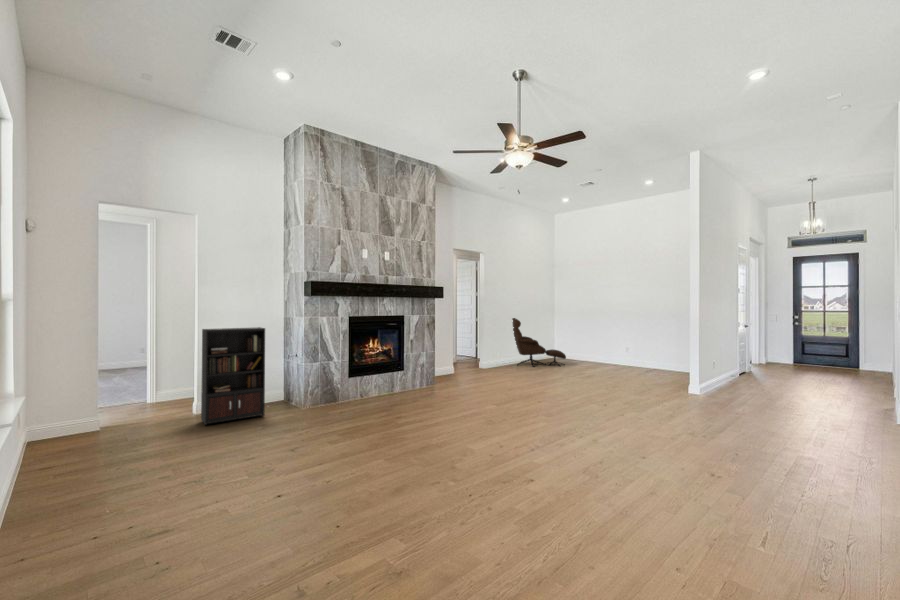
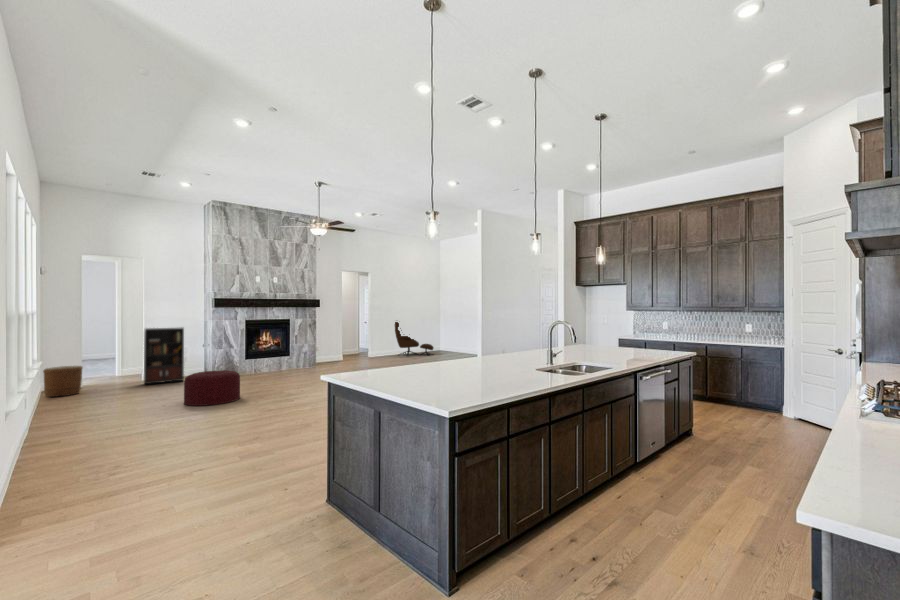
woven basket: none [30,396,102,460] -> present [43,366,83,397]
ottoman: none [319,416,419,505] -> present [184,370,240,406]

